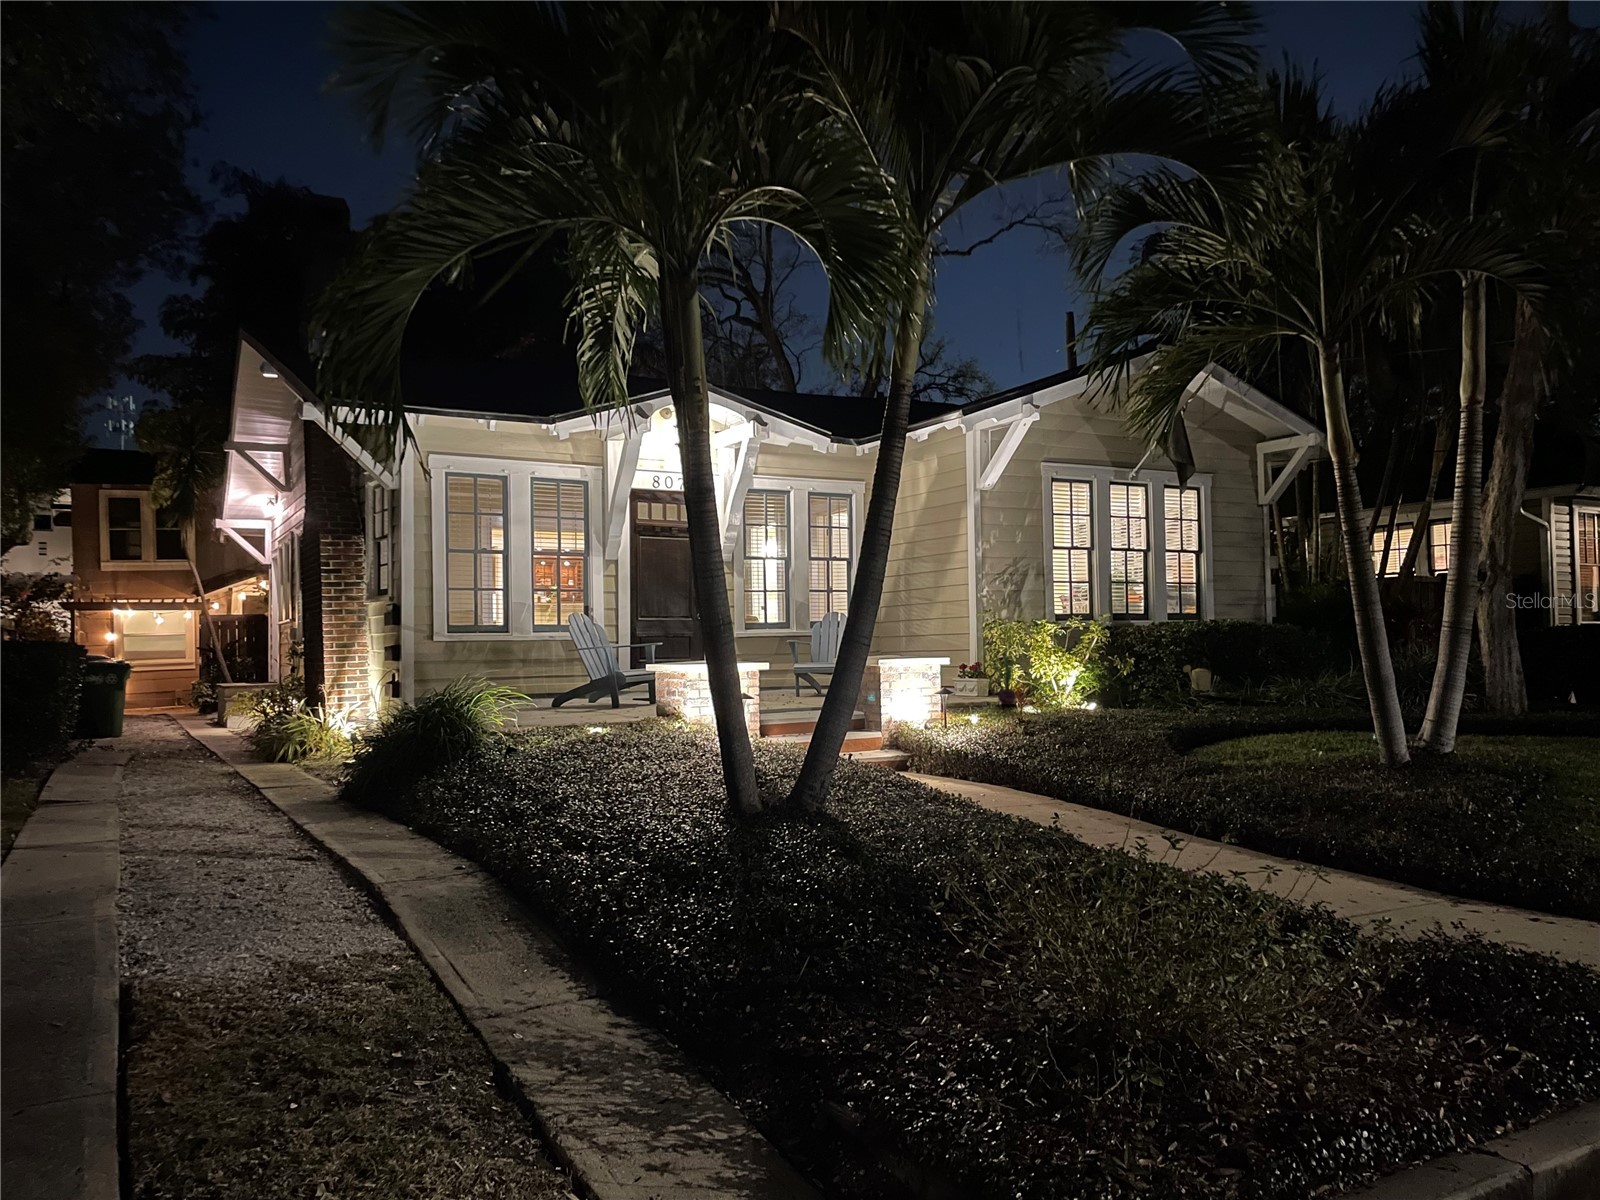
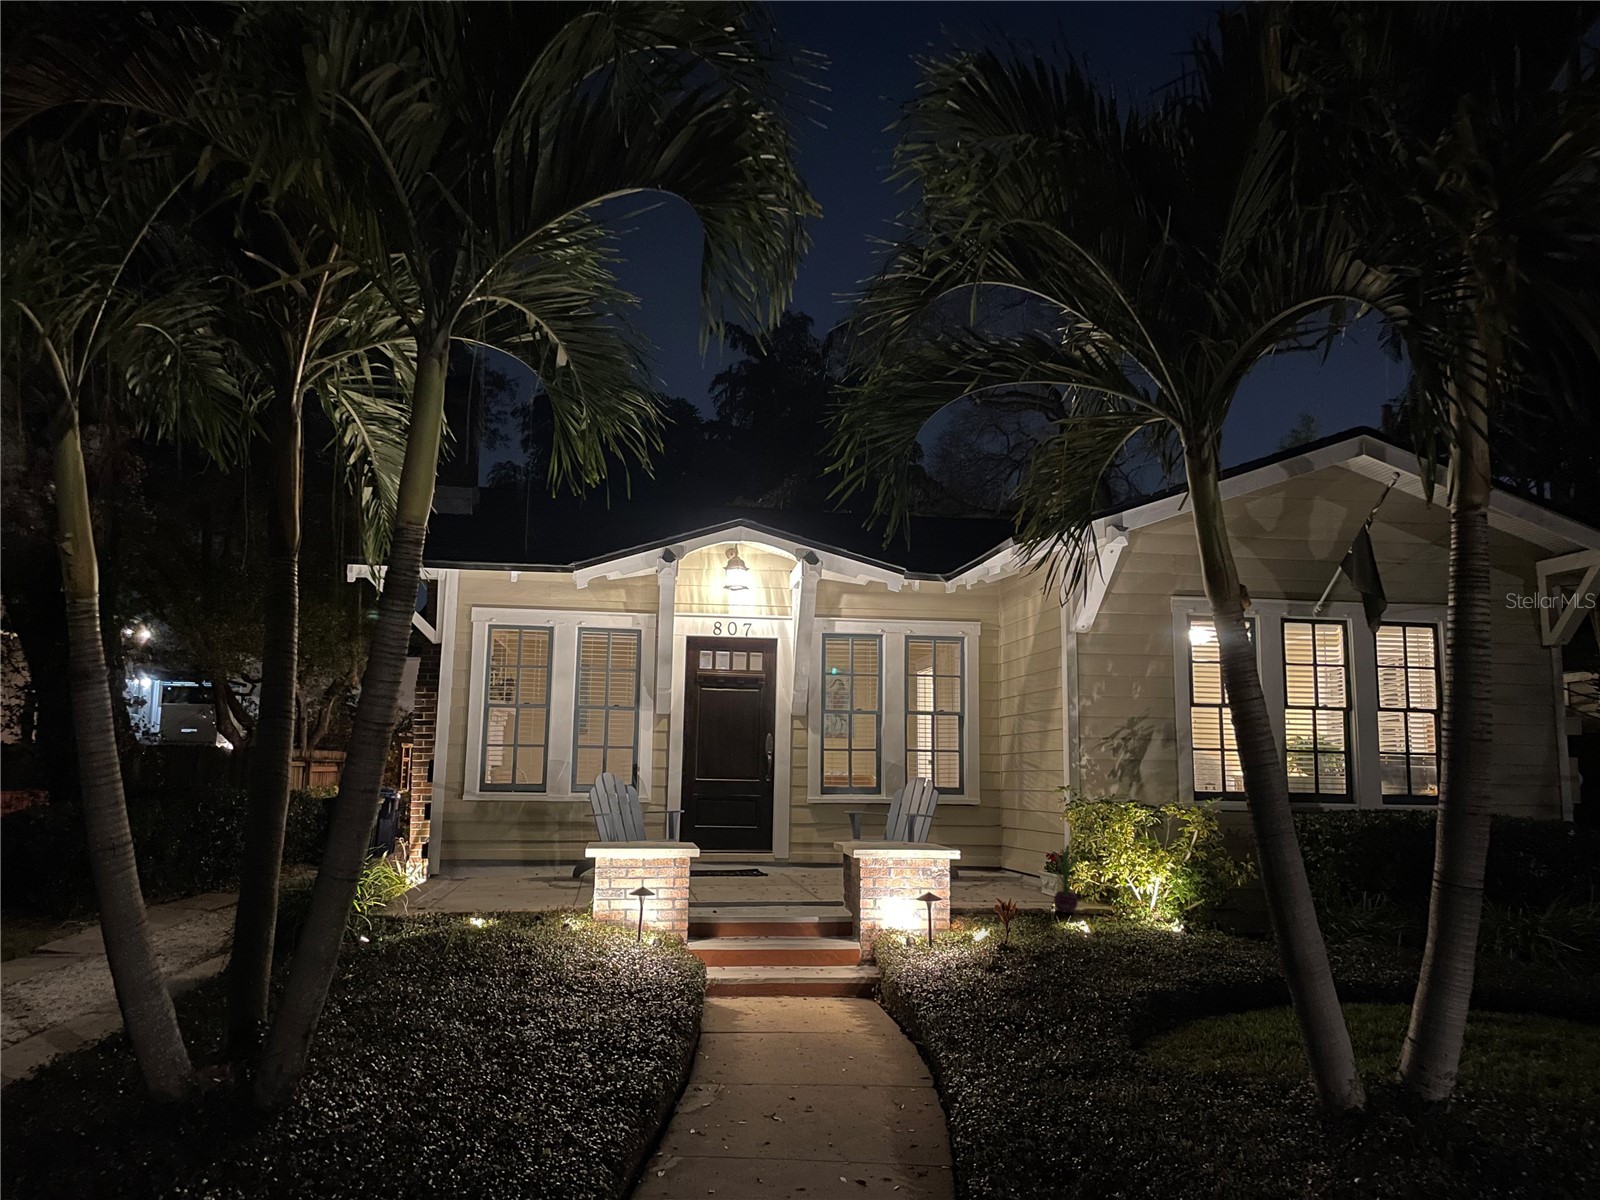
watering can: present [1183,662,1211,697] -> none [1343,870,1395,924]

